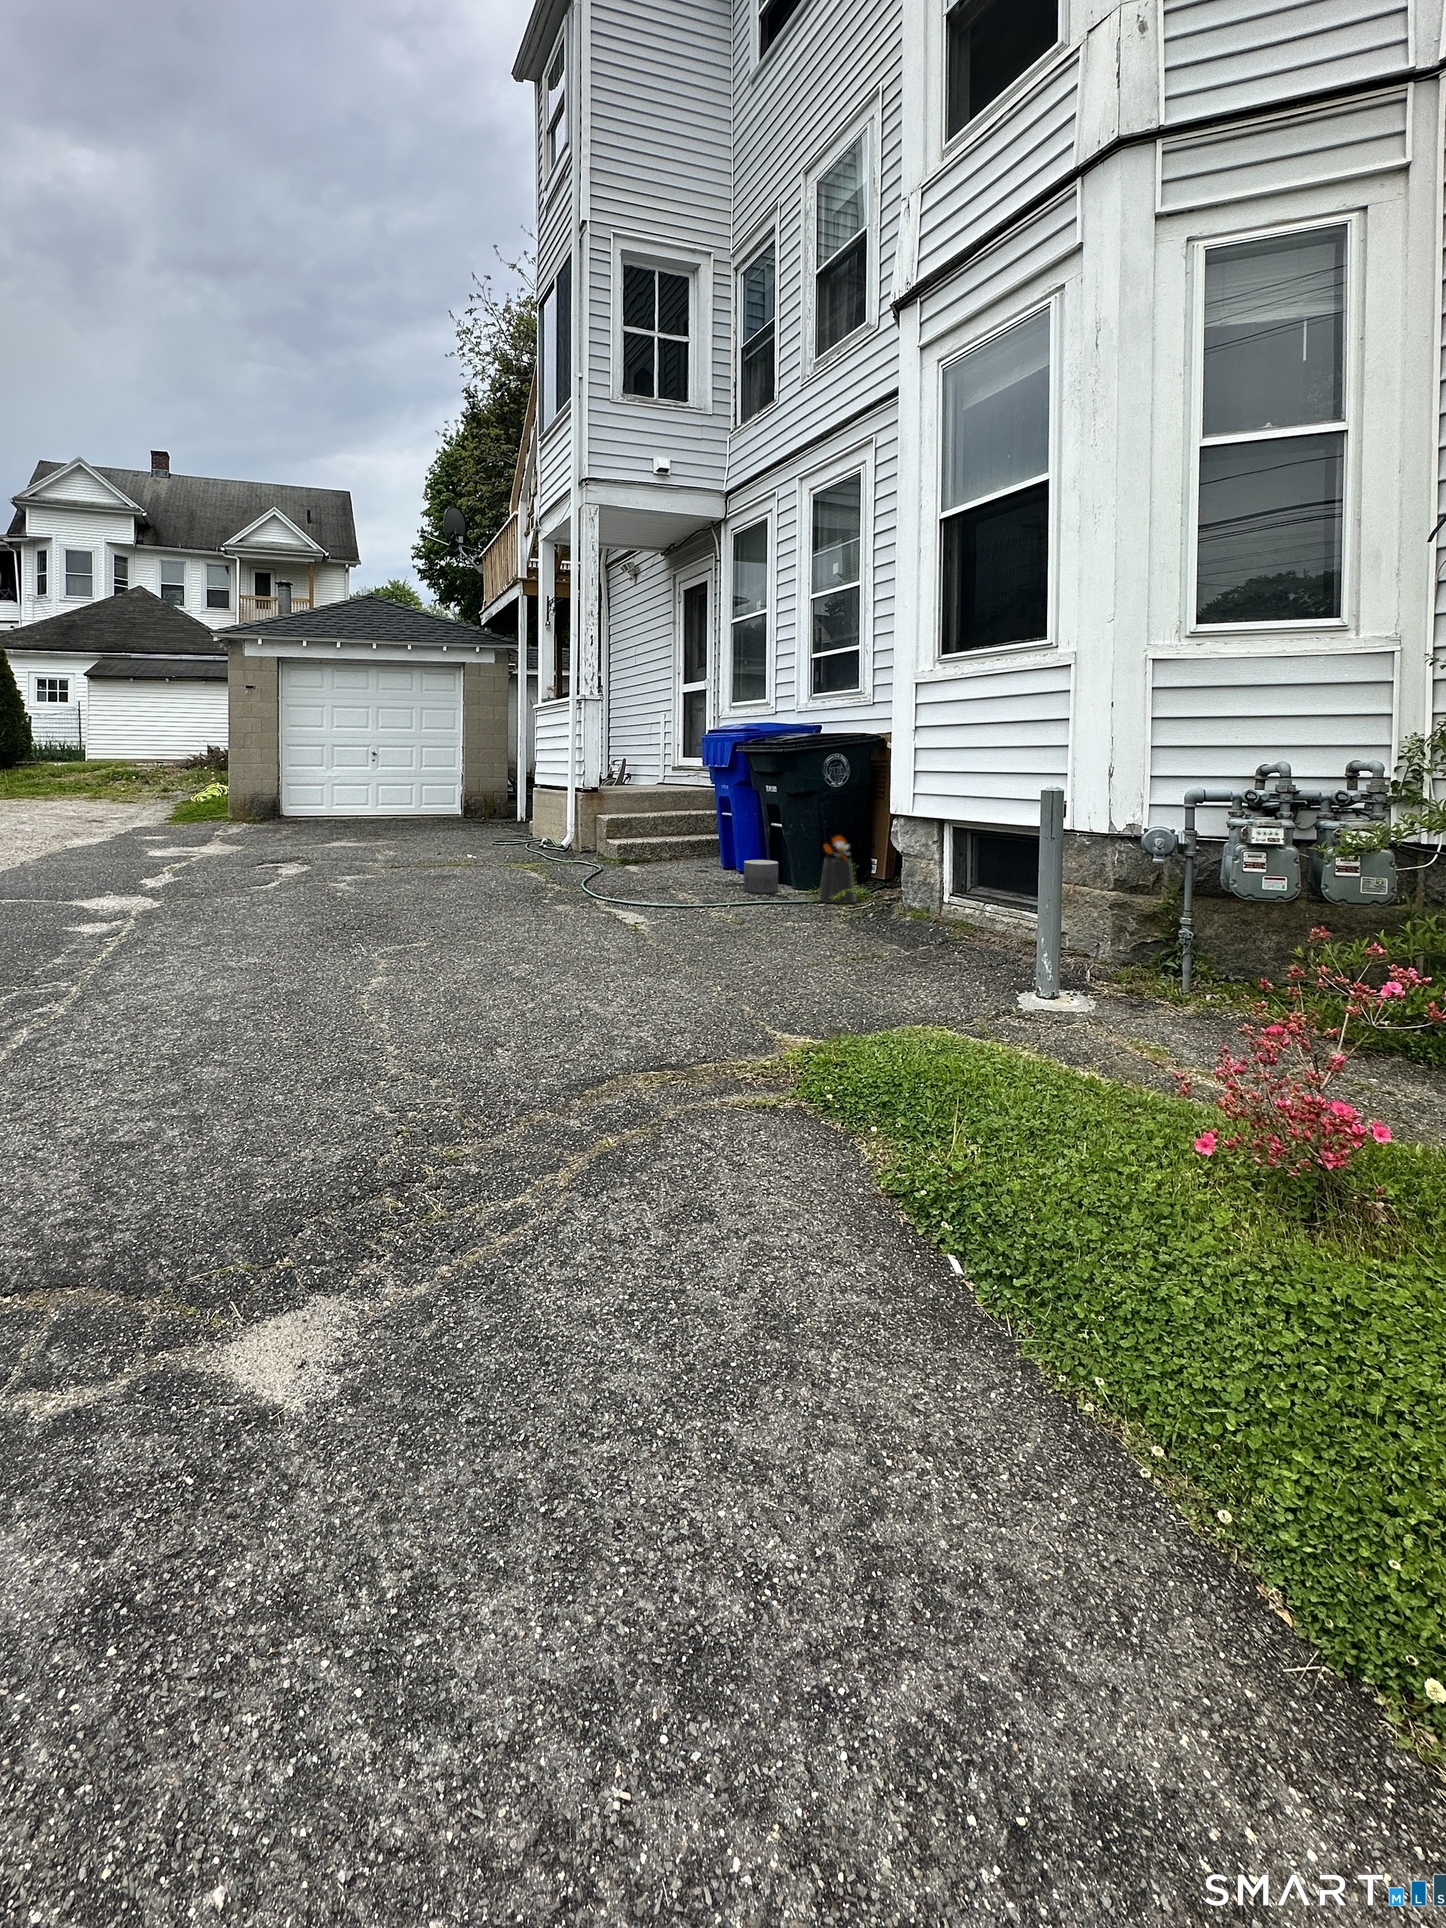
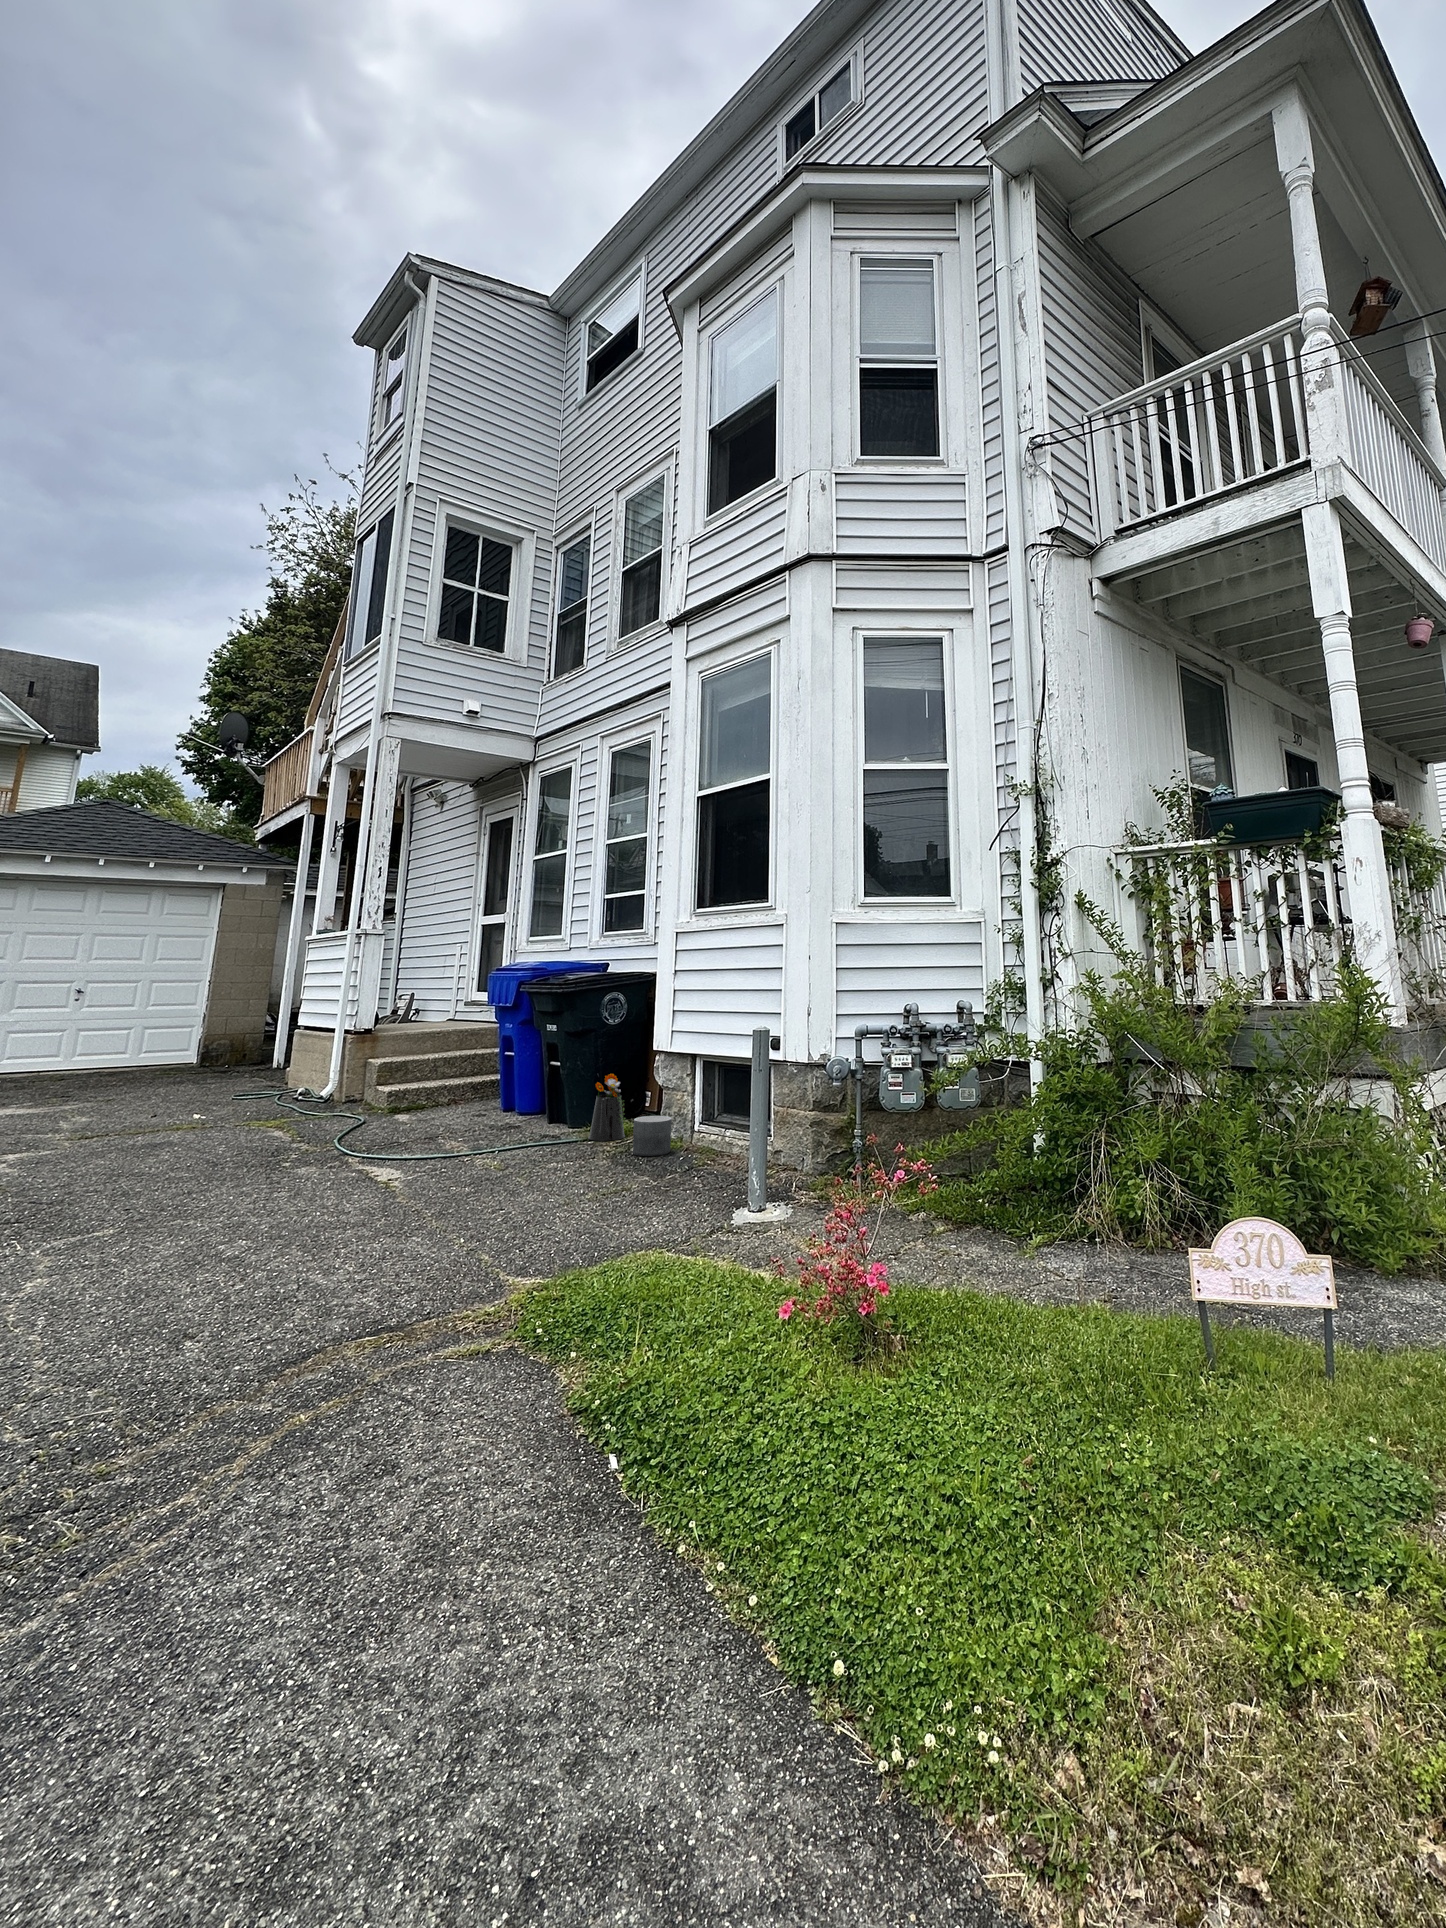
planter: present [744,860,778,894] -> present [633,1116,672,1156]

